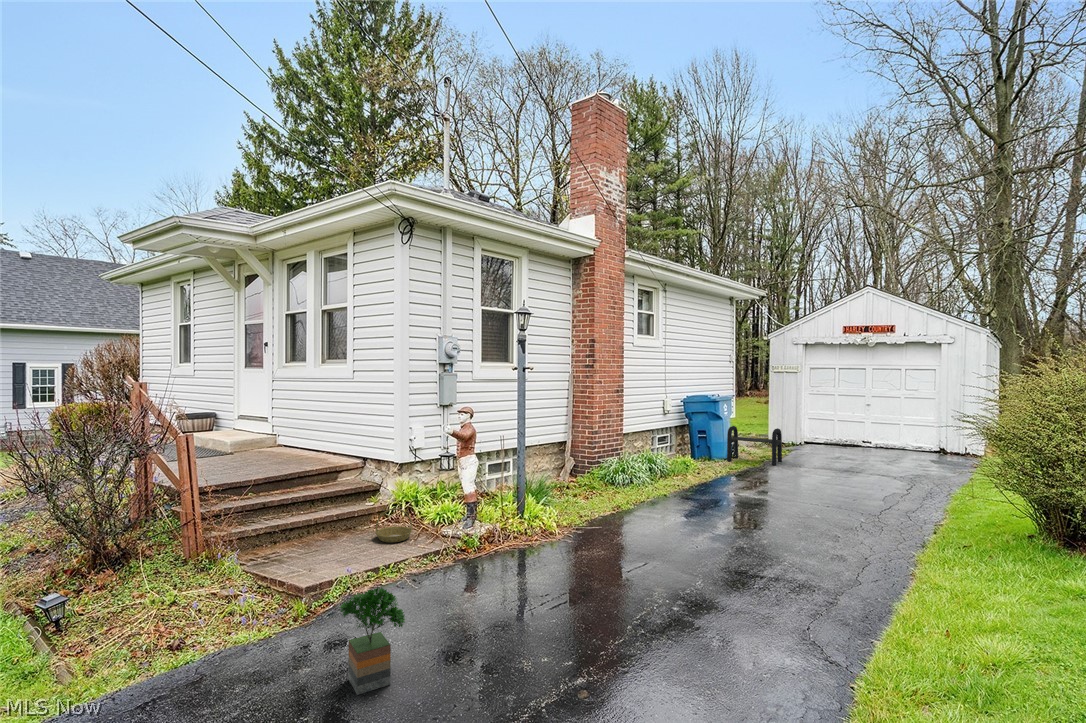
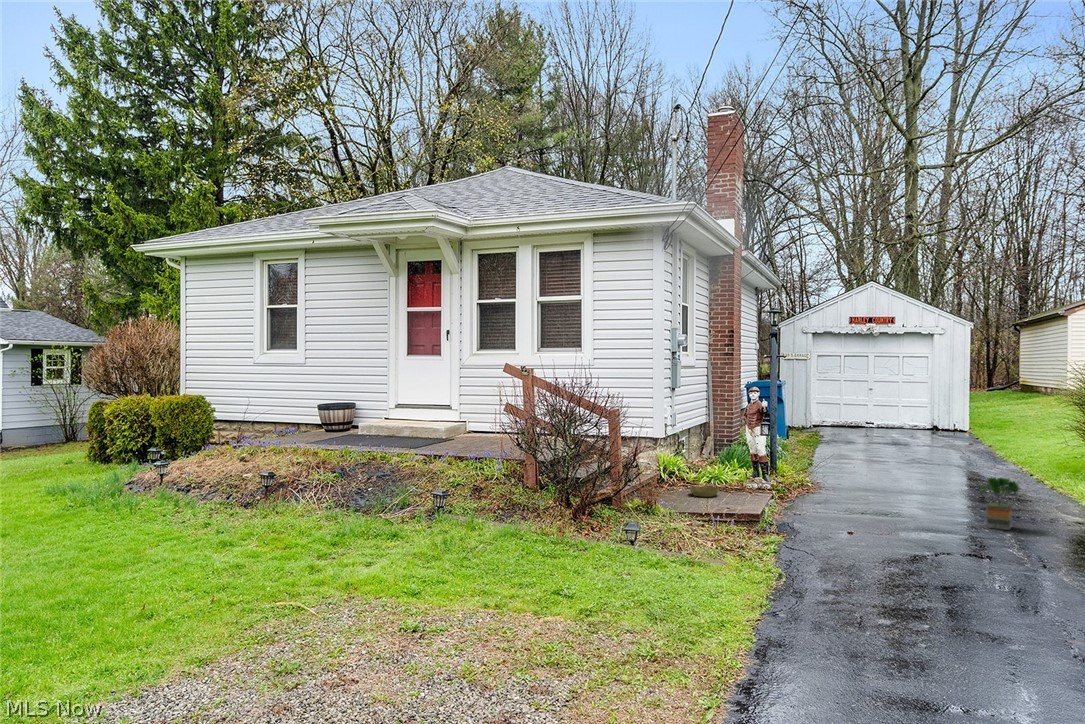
bench: present [727,426,782,465] -> none [786,410,833,442]
potted tree: present [340,587,405,695] -> present [981,477,1020,530]

